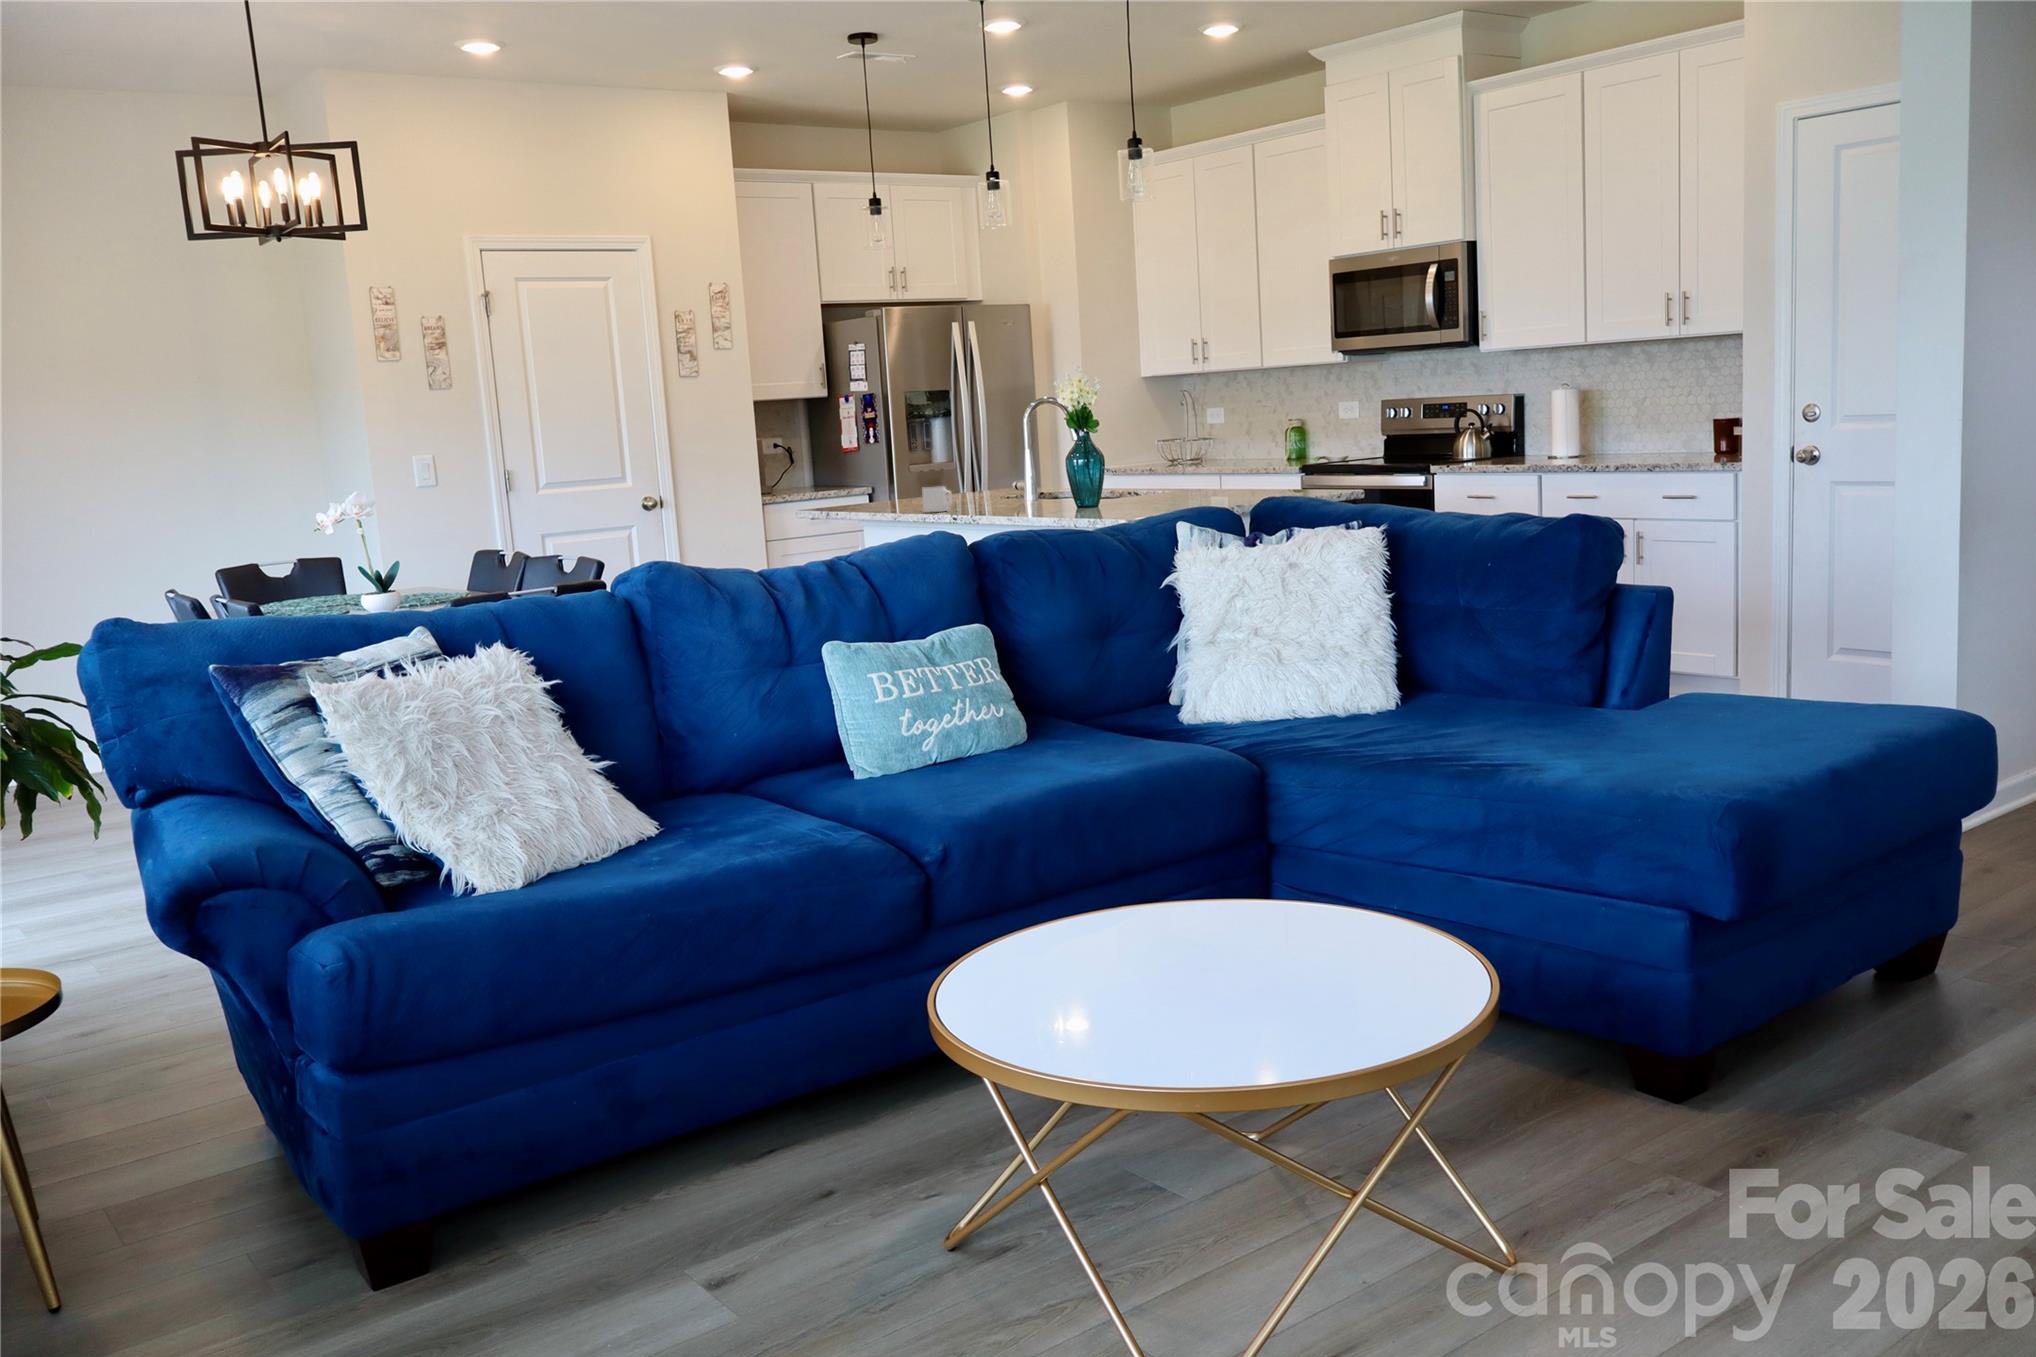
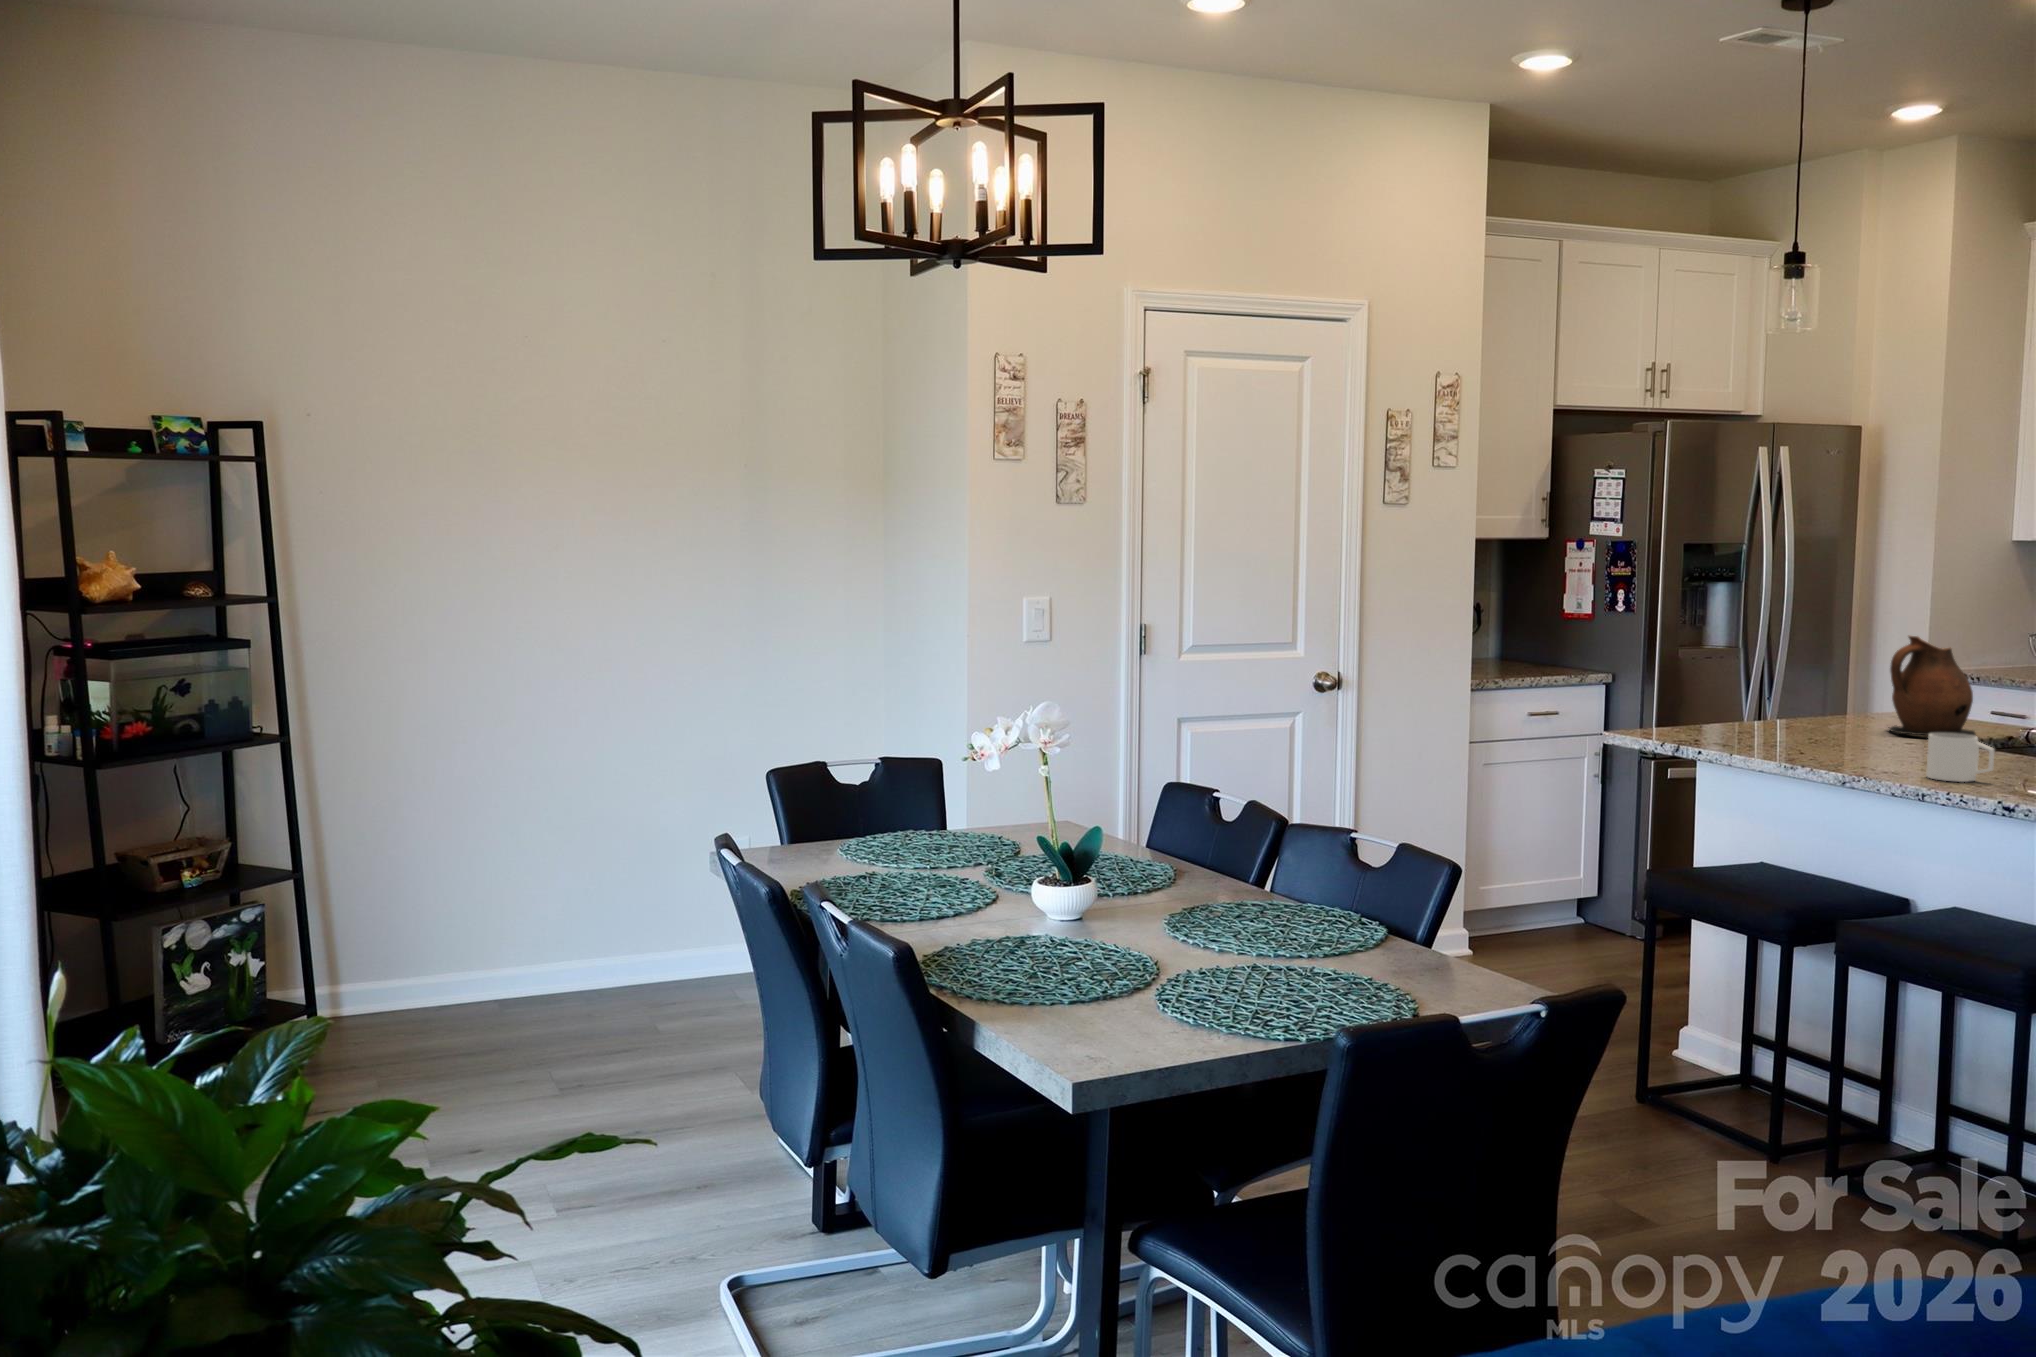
ceramic pitcher: none [960,438,1018,498] -> present [1888,636,1976,736]

